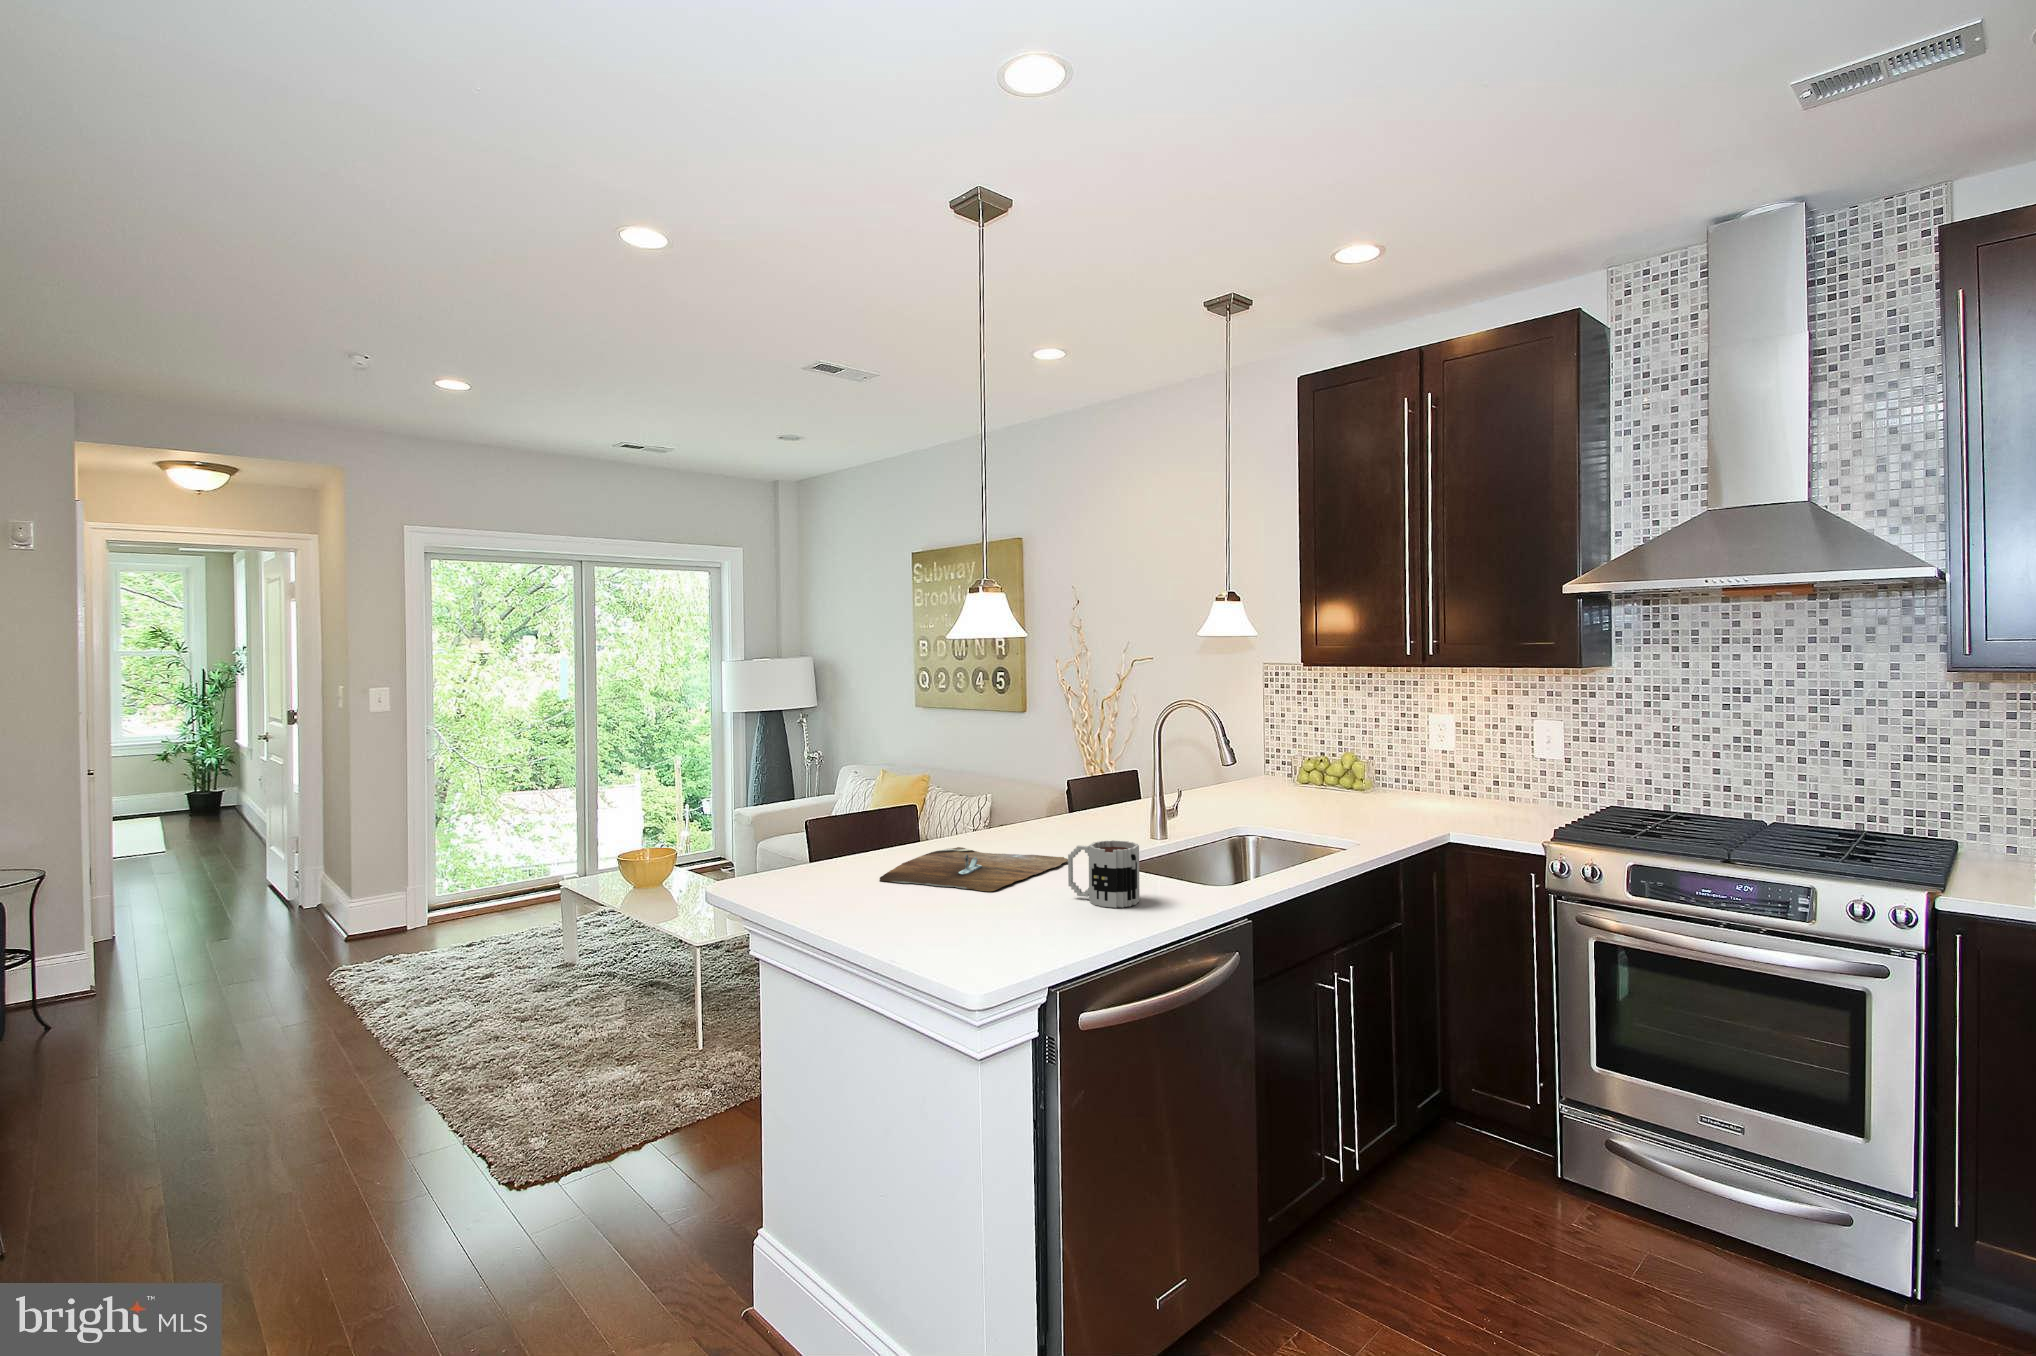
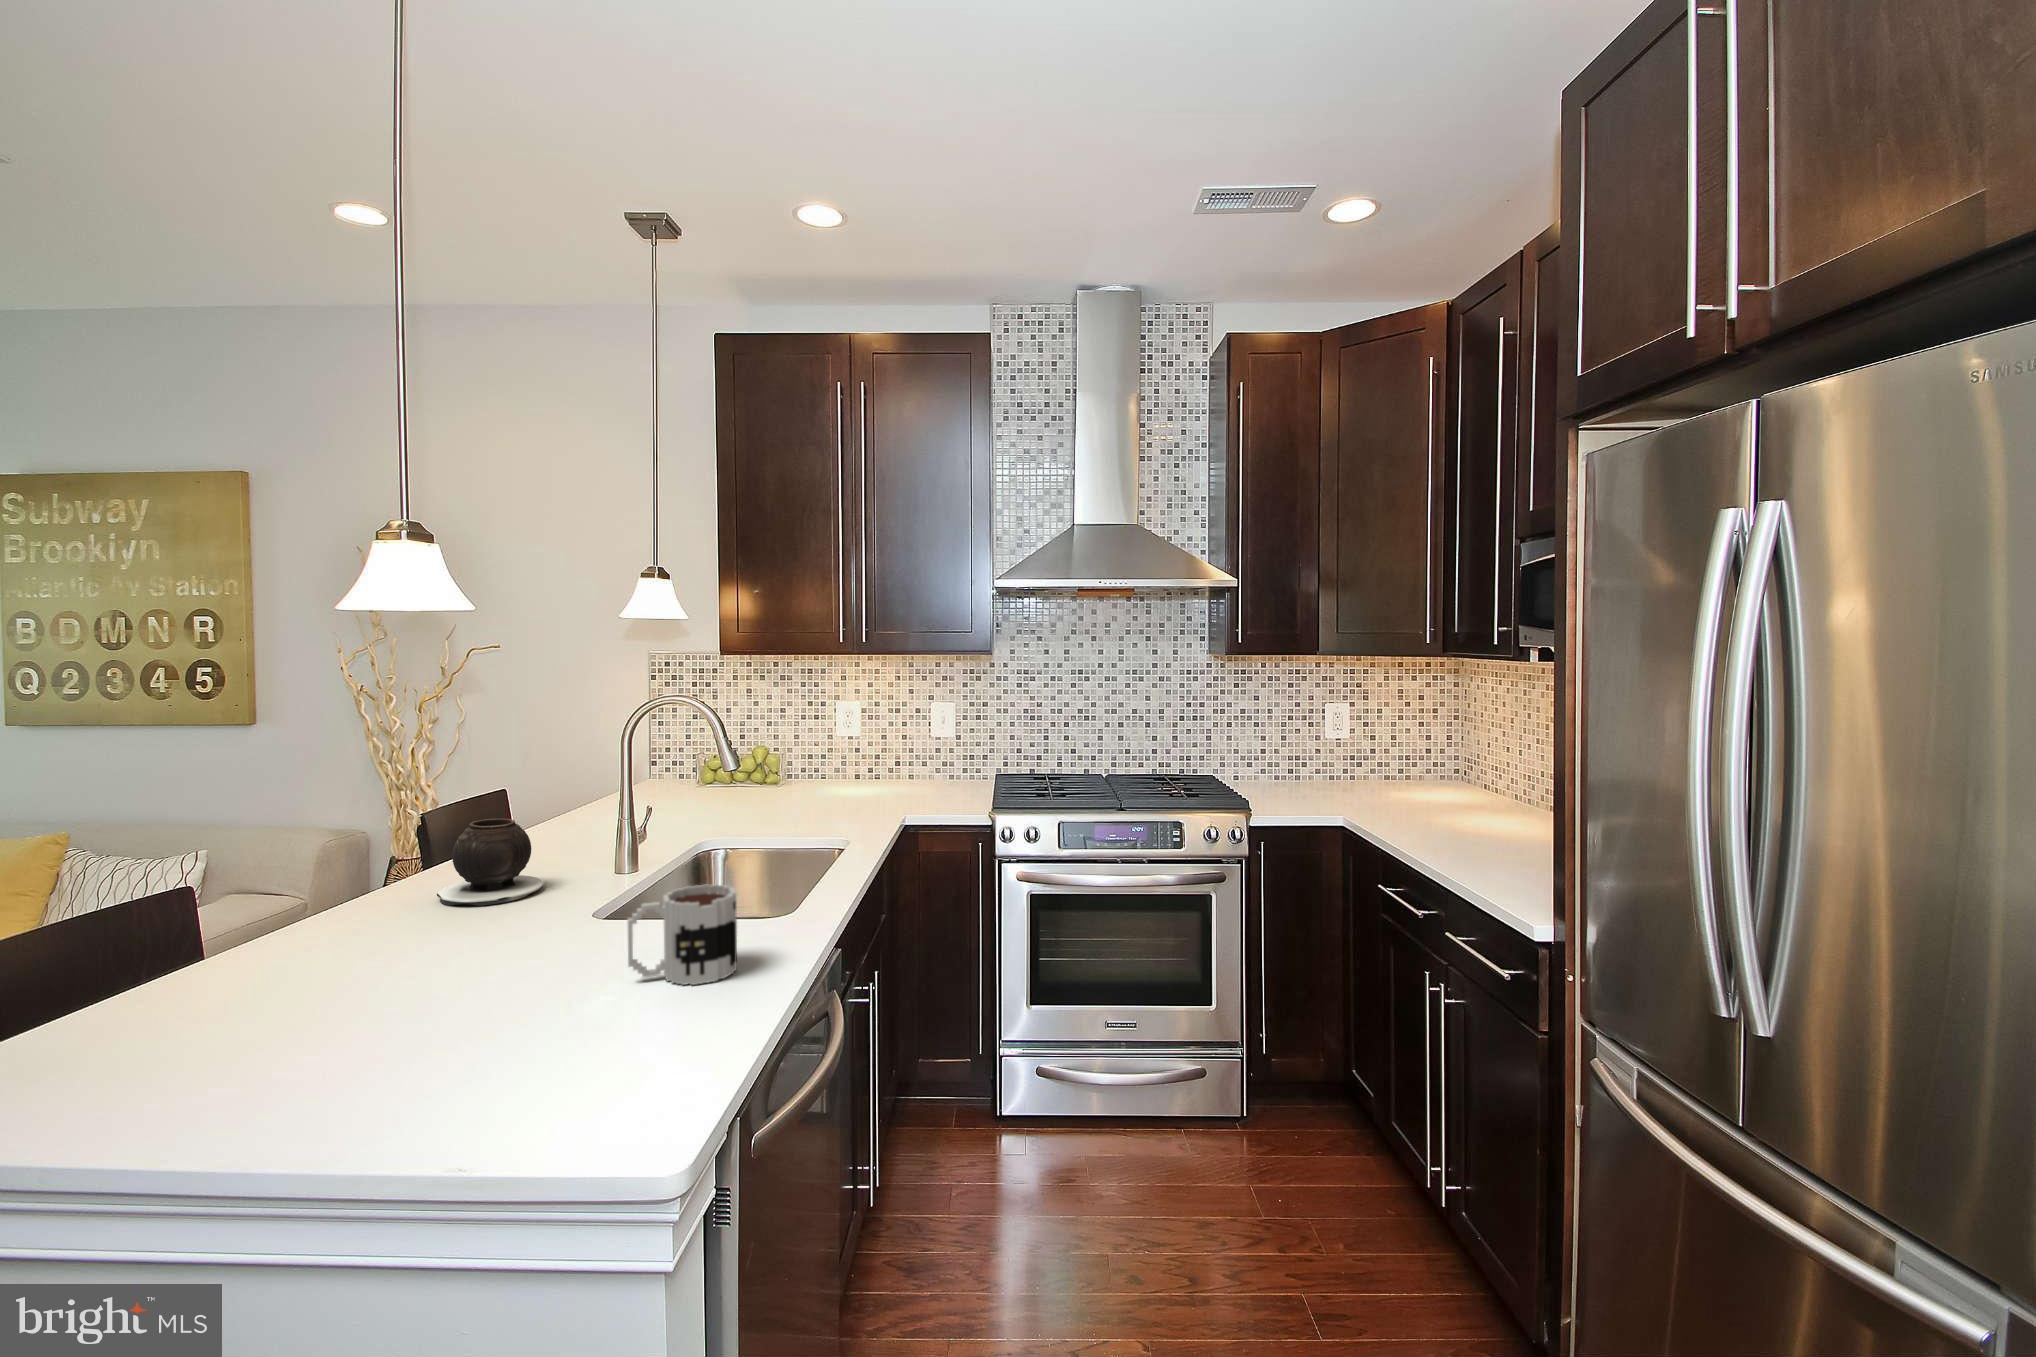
vase: none [1031,786,1095,844] -> present [437,819,543,906]
cutting board: present [880,847,1068,891] -> none [209,922,552,1046]

